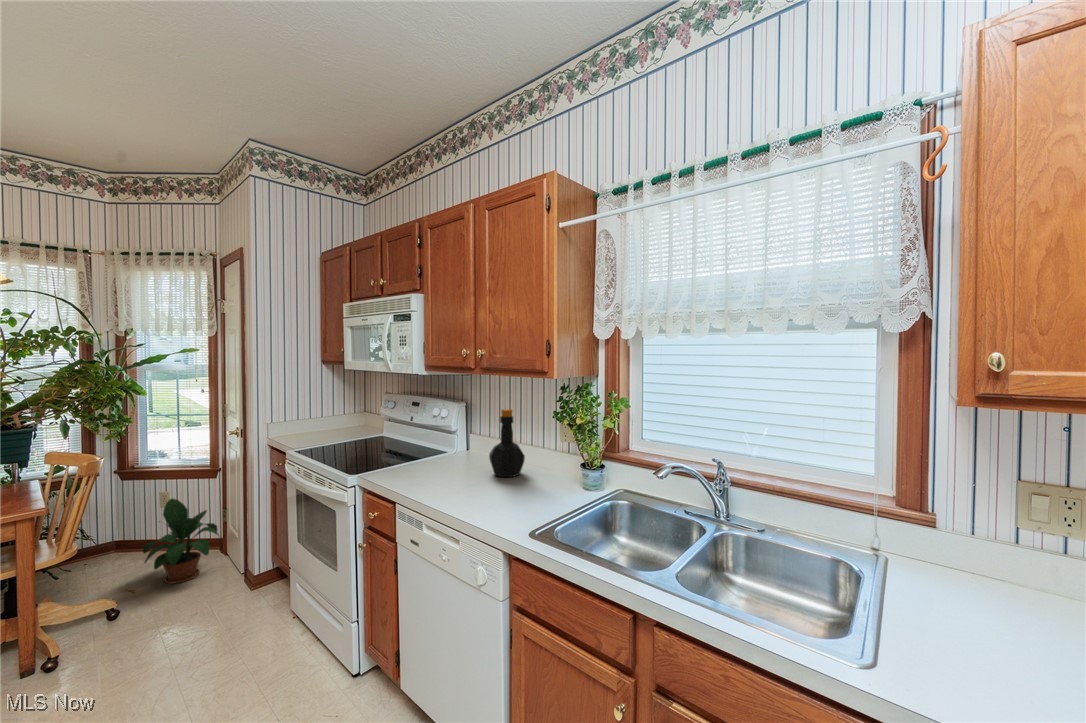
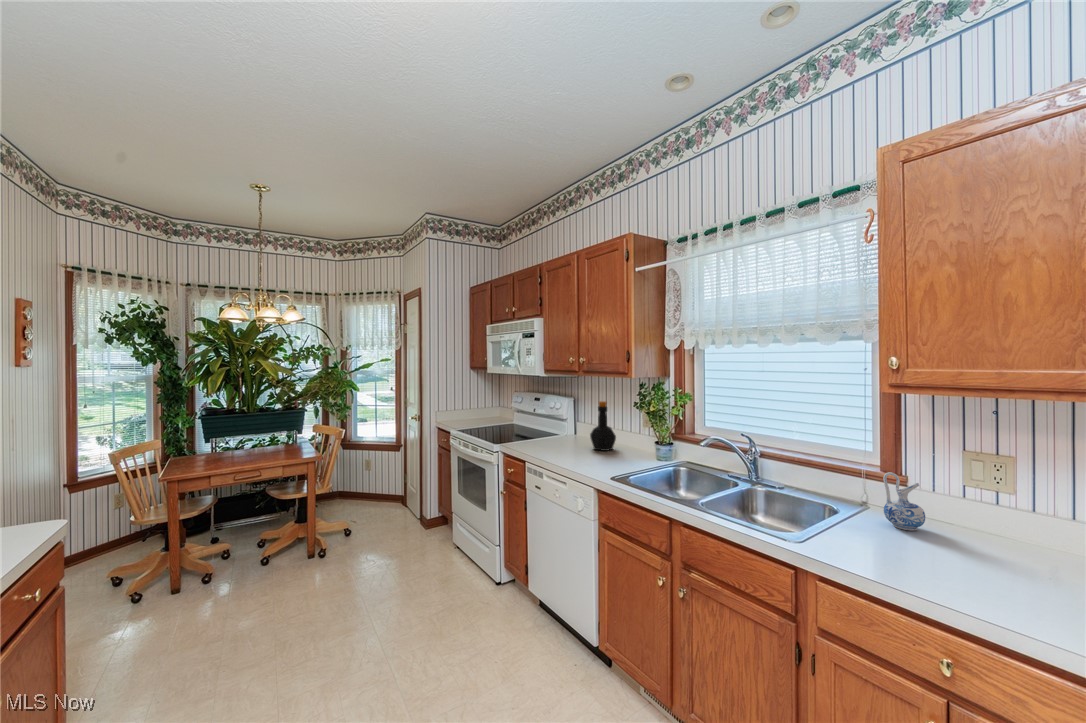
potted plant: present [143,499,220,584] -> none [359,463,405,521]
ceramic pitcher: none [936,522,1001,609] -> present [883,472,925,531]

